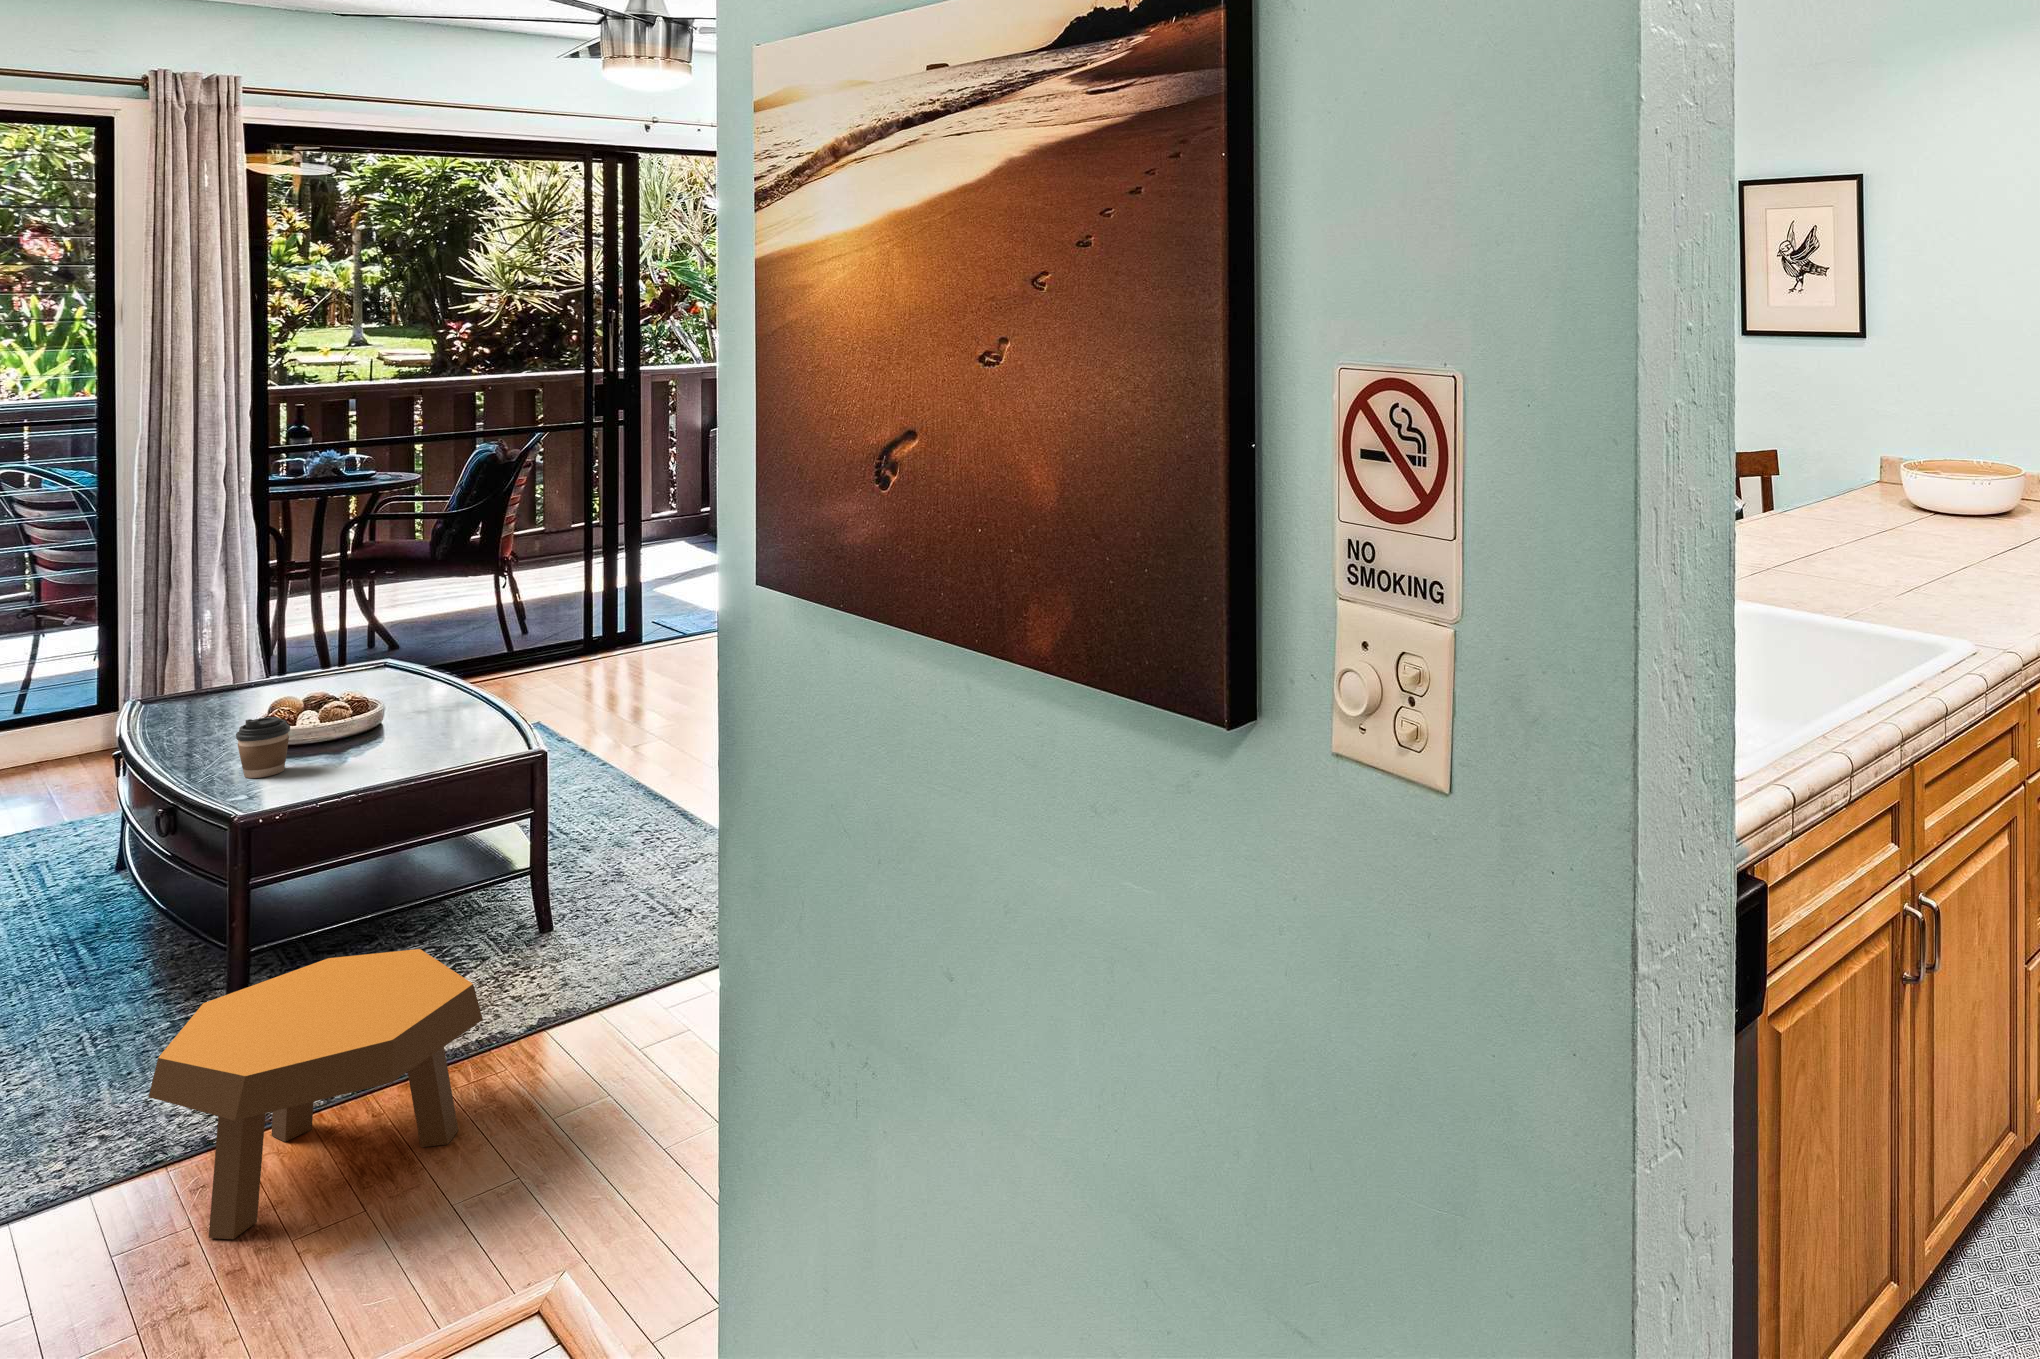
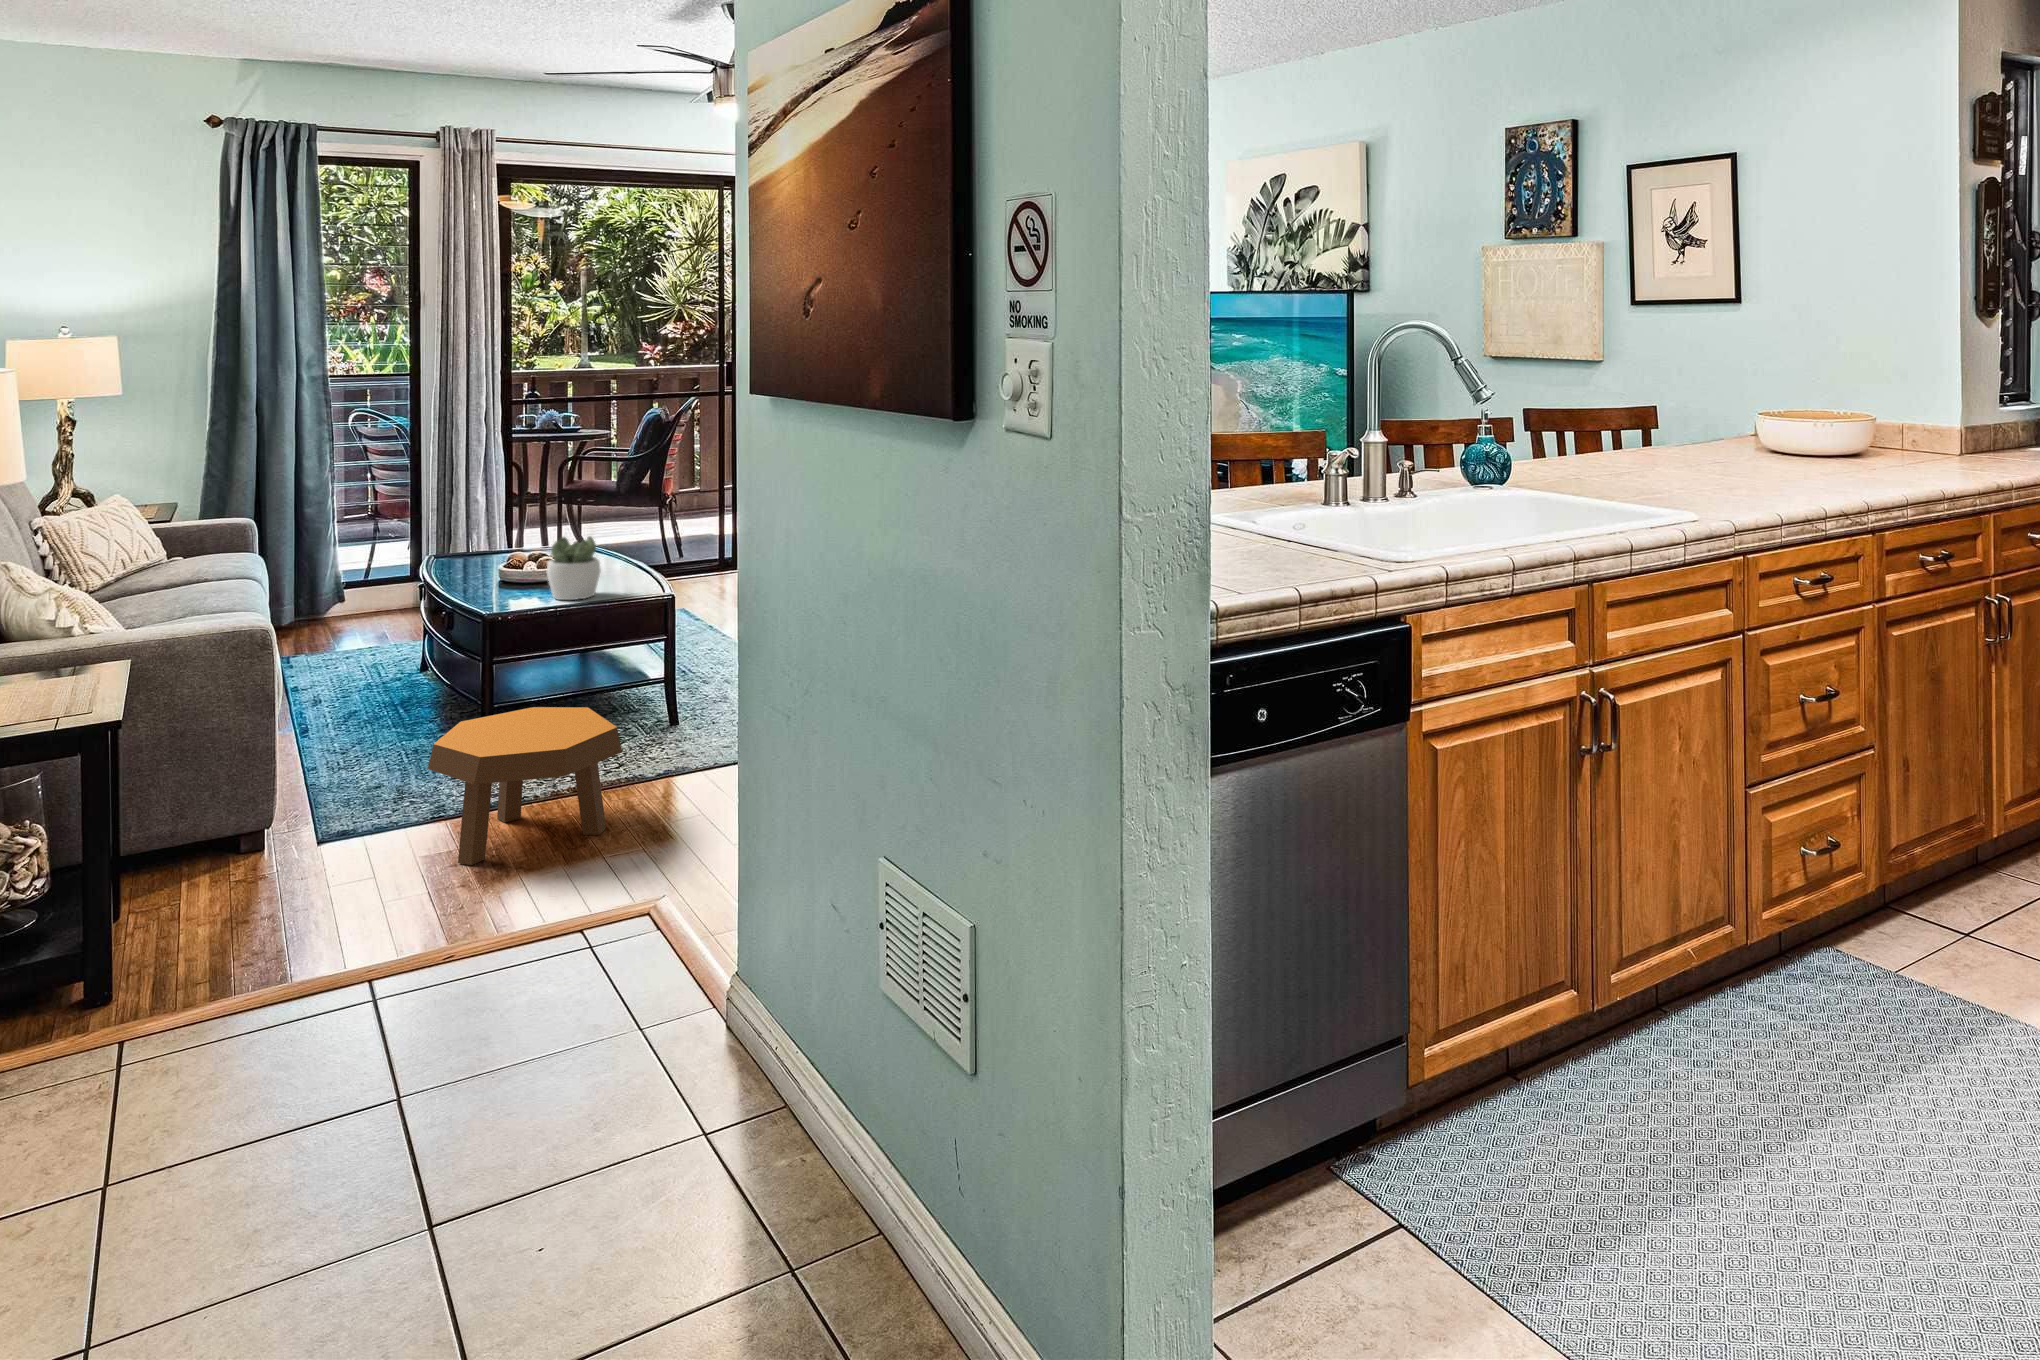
succulent plant: none [336,677,424,774] -> present [547,536,601,600]
coffee cup: present [236,717,290,778] -> none [487,557,520,597]

